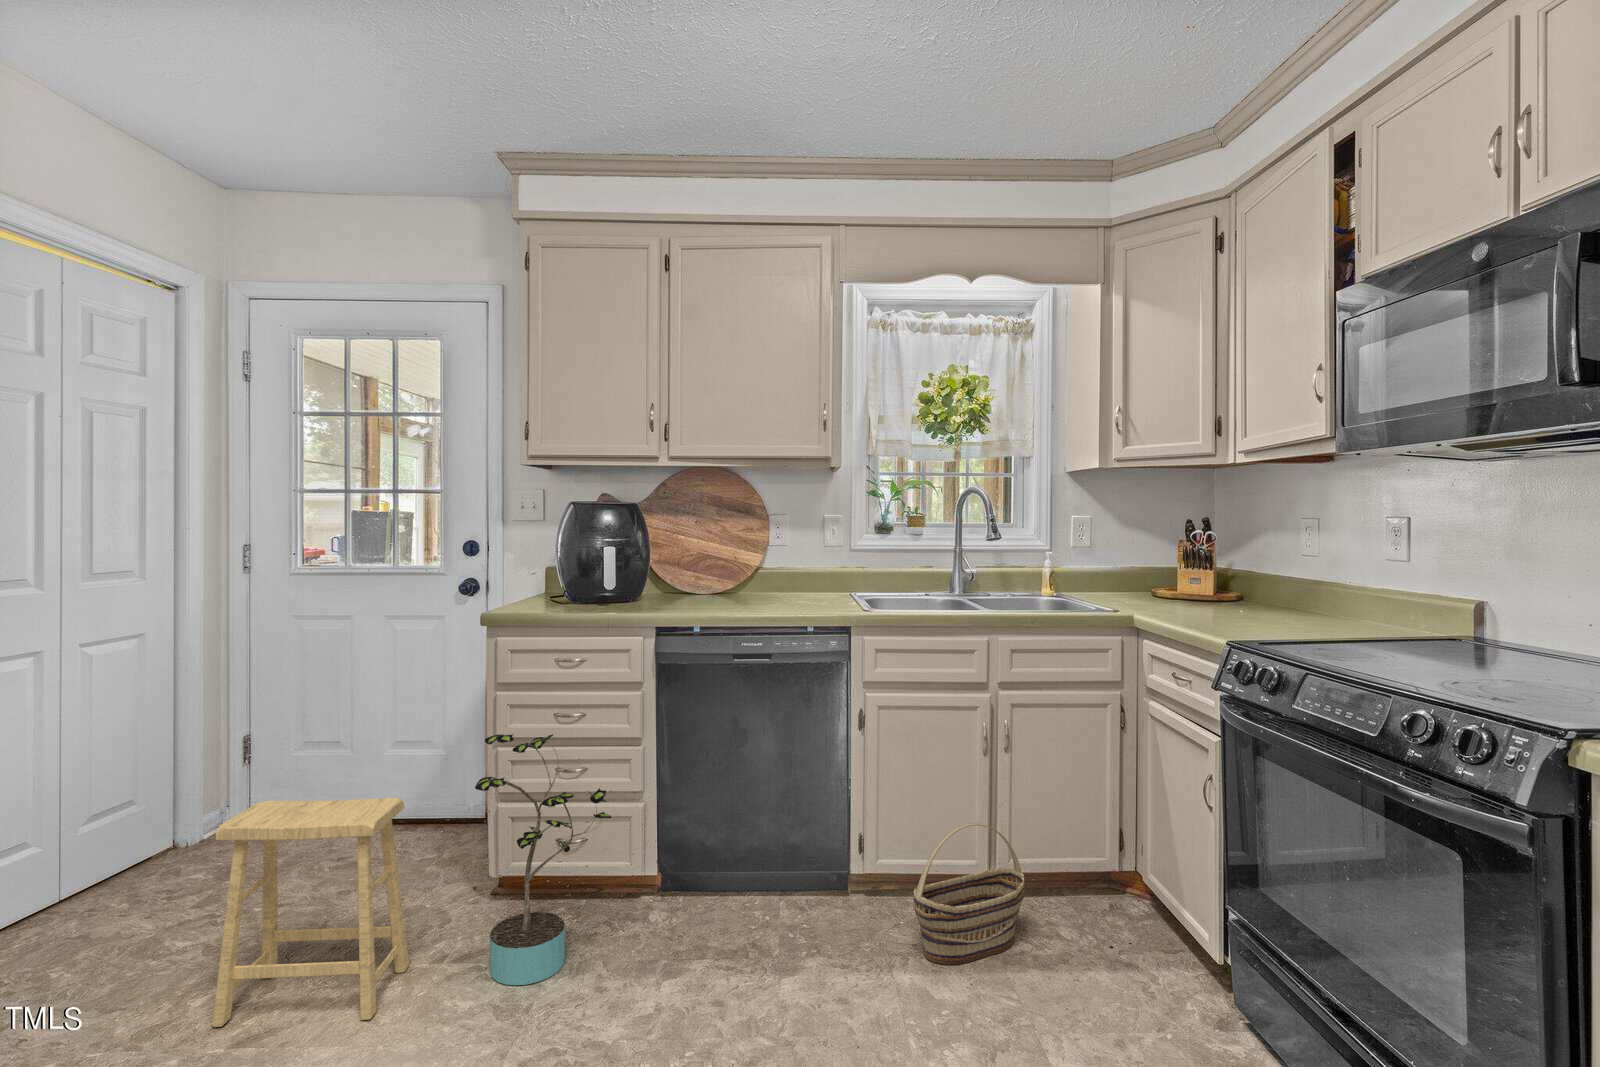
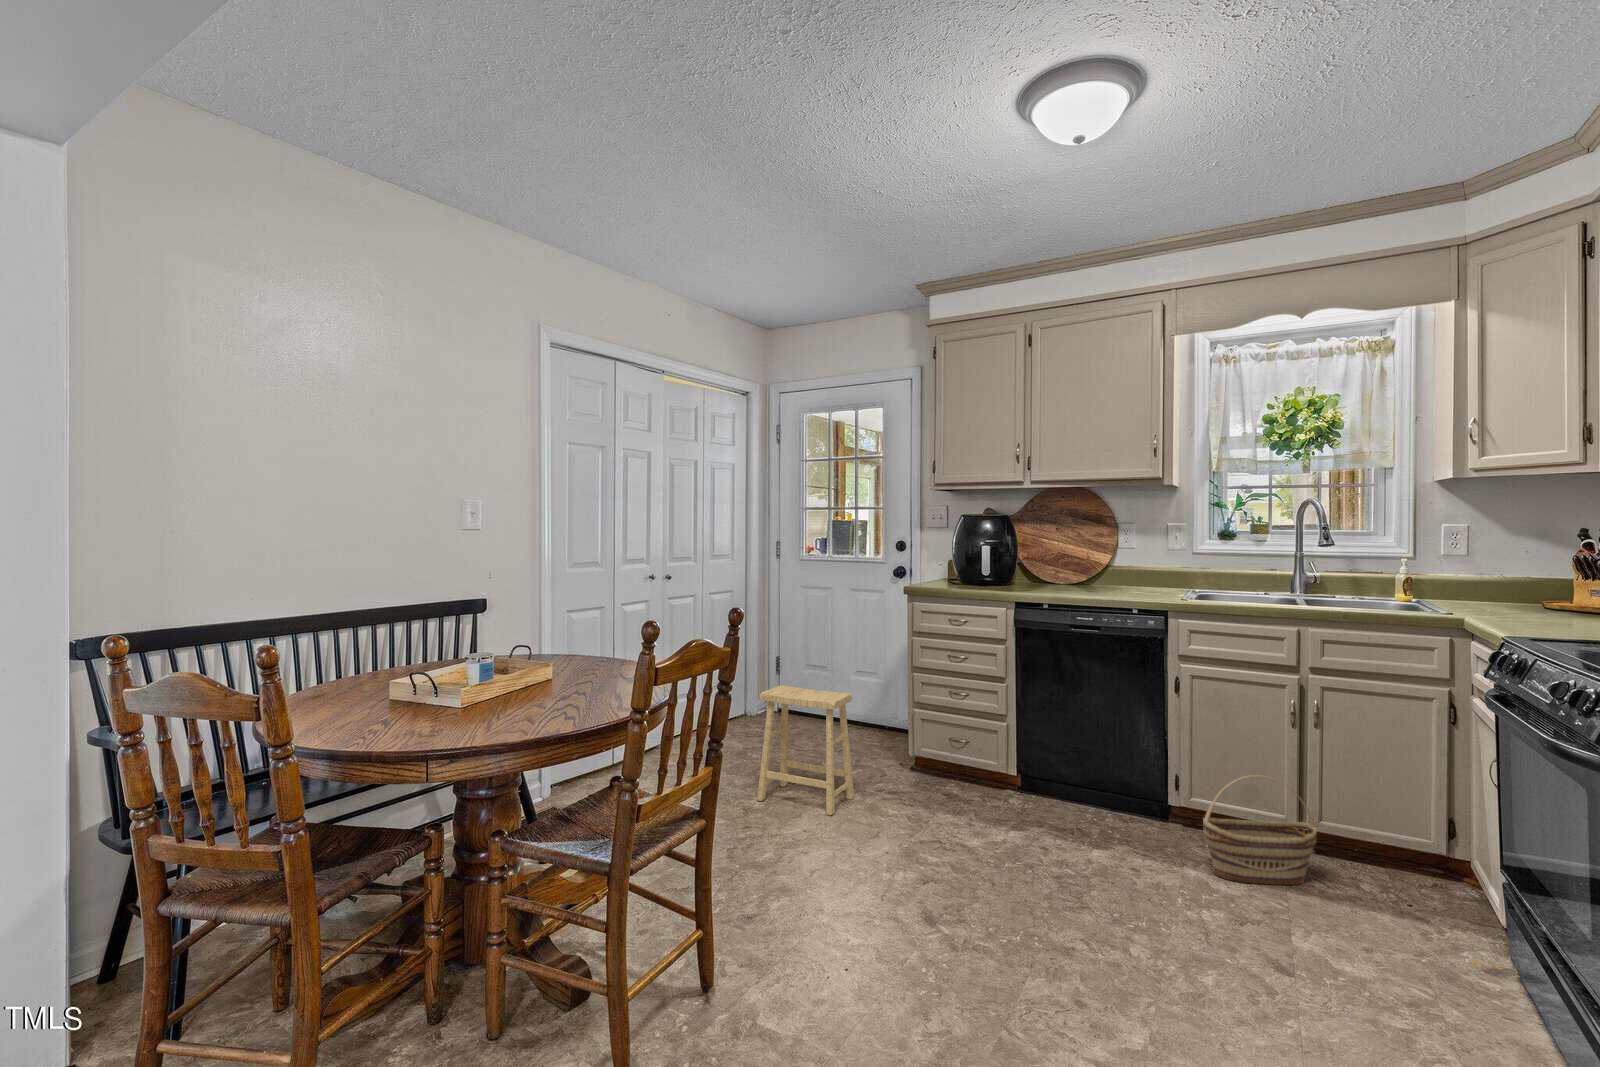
potted plant: present [475,734,612,985] -> none [888,663,976,821]

